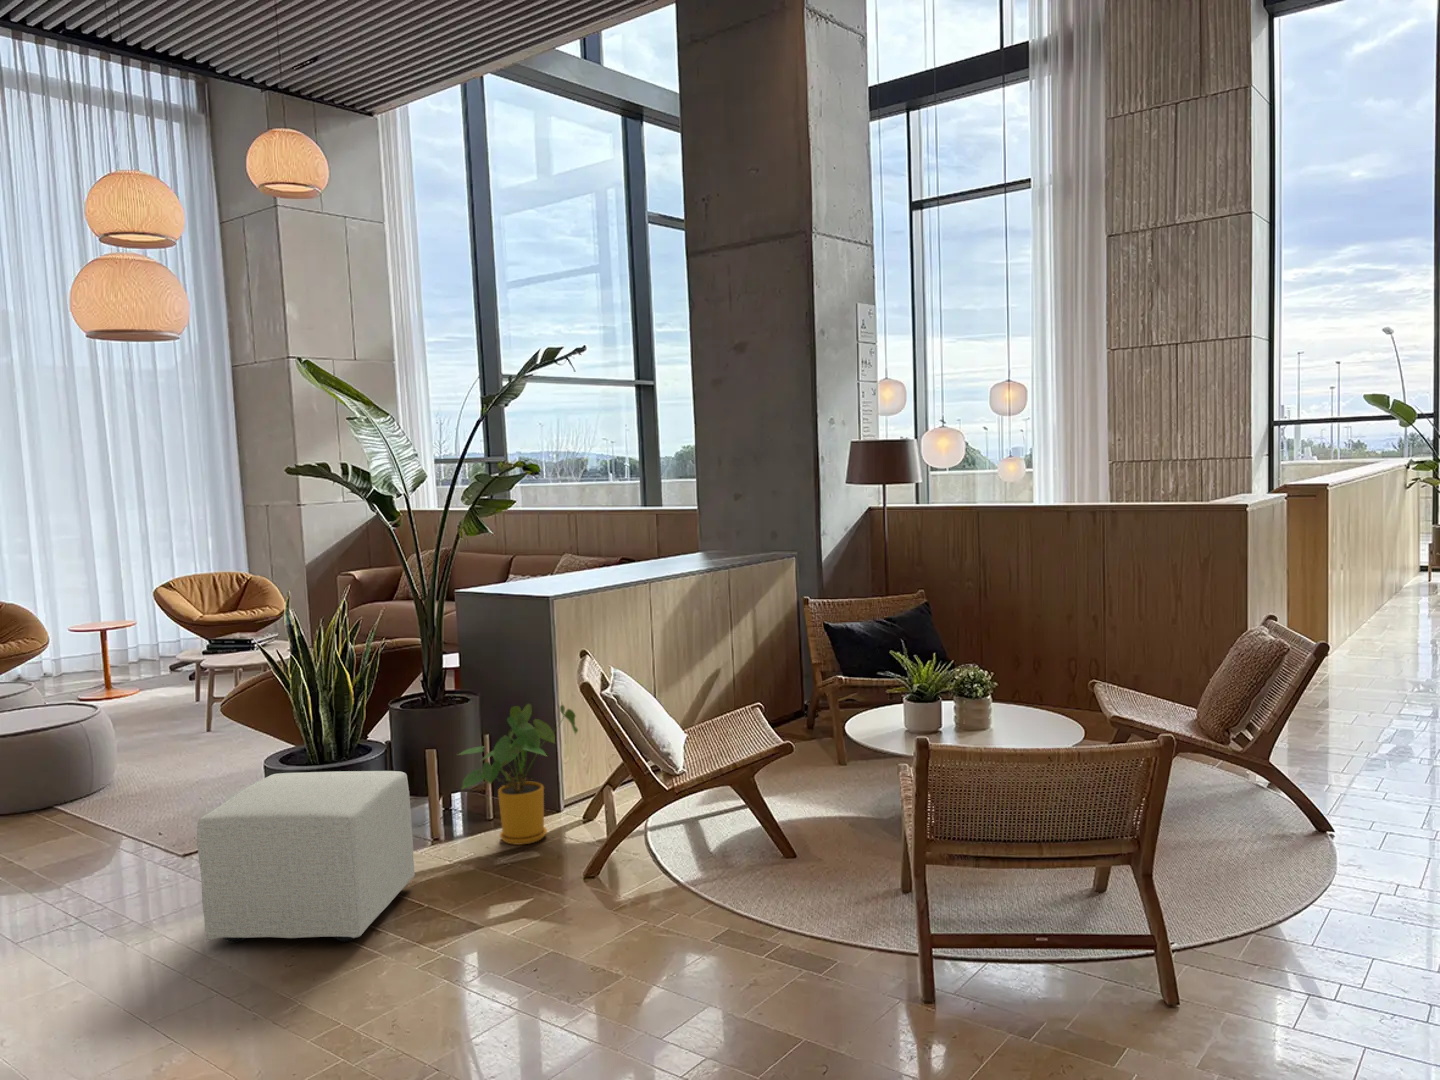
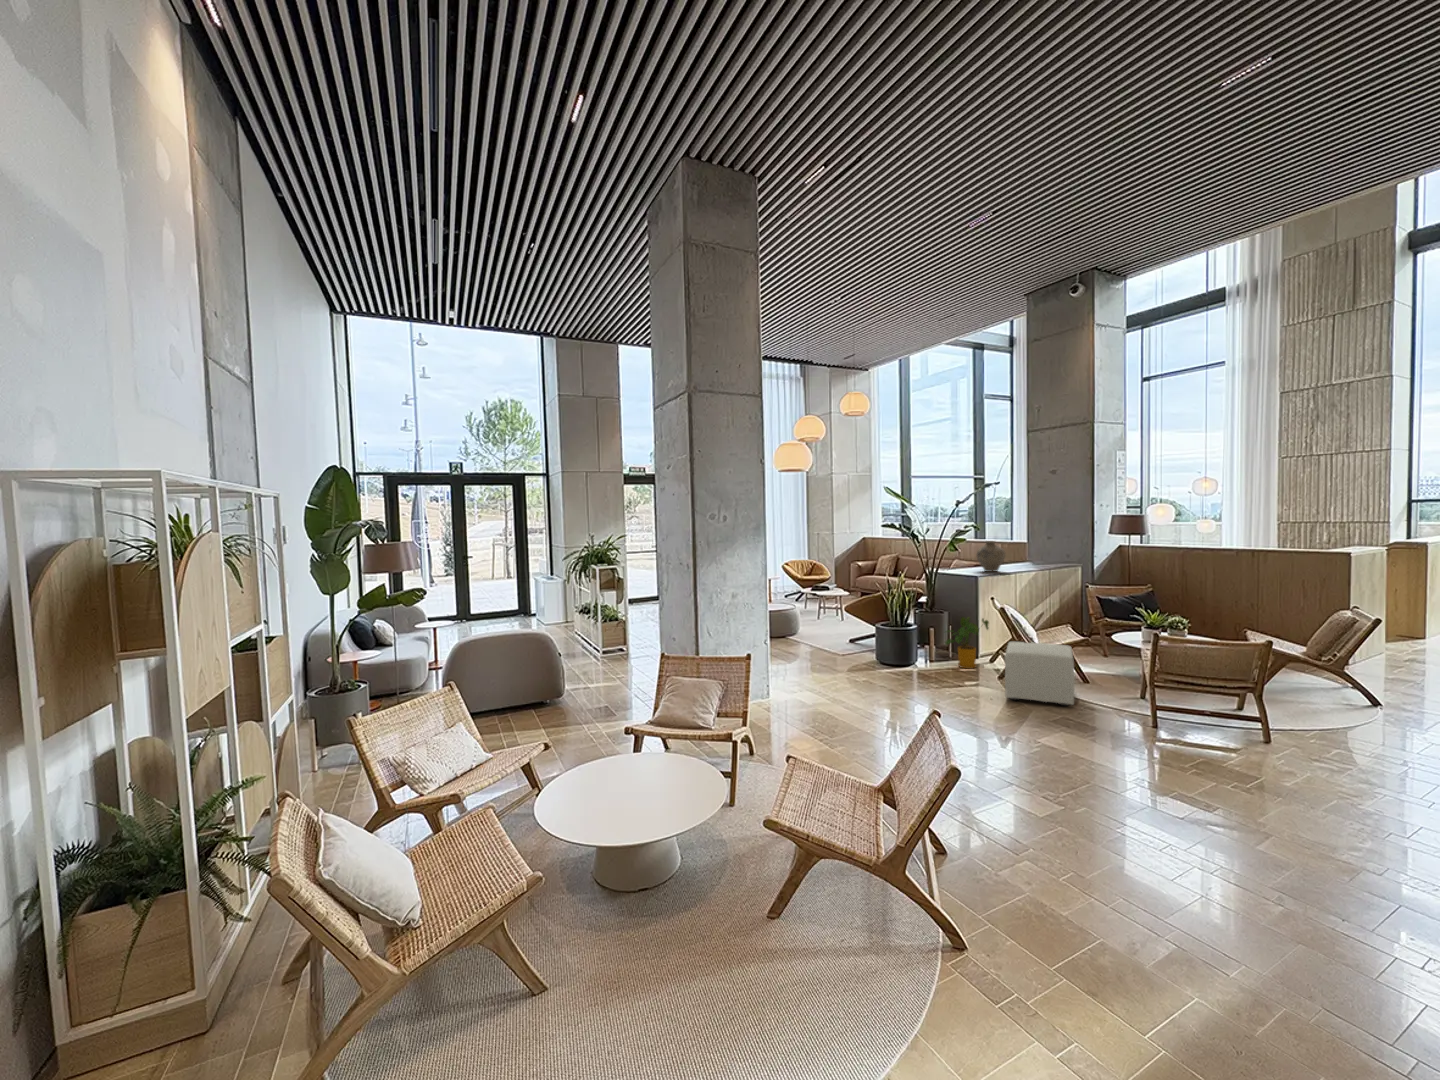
vase: none [559,505,625,582] -> present [977,541,1005,572]
ottoman: present [197,771,415,943] -> present [1004,642,1074,706]

